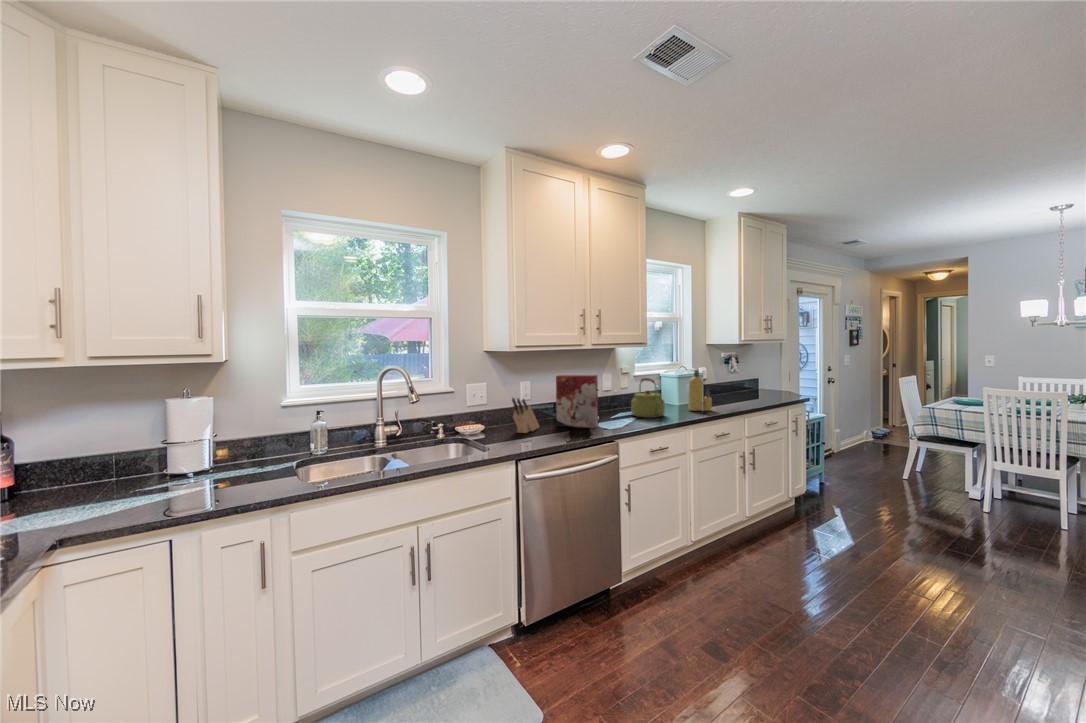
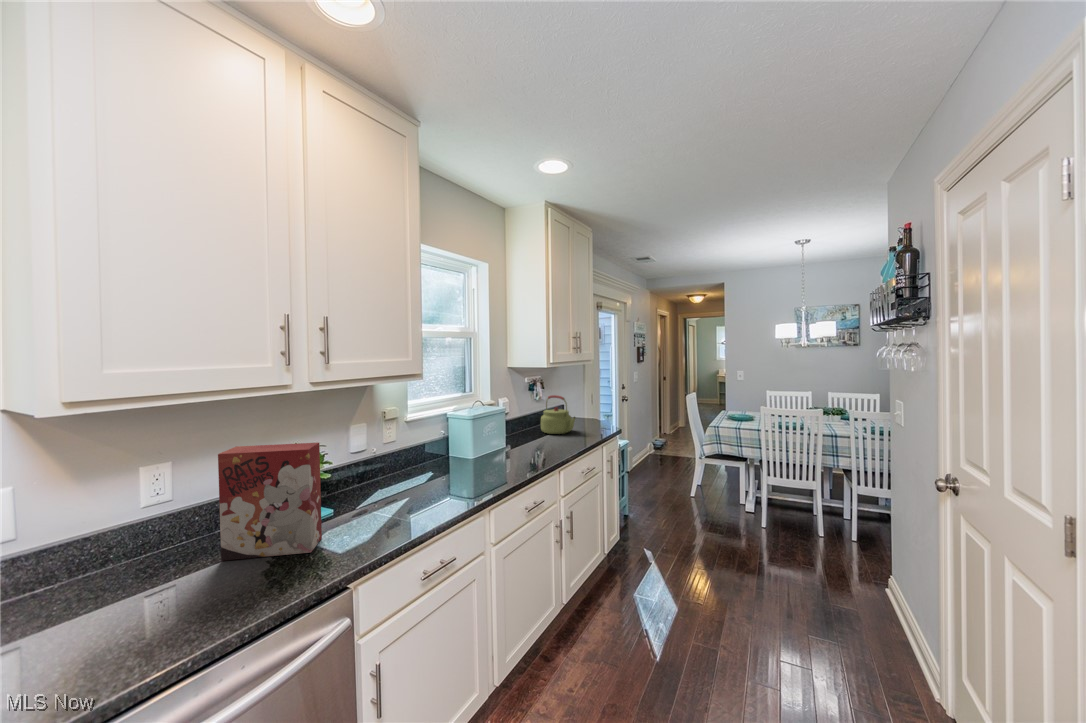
bottle: present [688,370,712,411] -> none [487,411,519,472]
kettle: present [631,378,665,418] -> present [541,395,575,434]
knife block: present [512,398,539,433] -> none [54,534,174,614]

